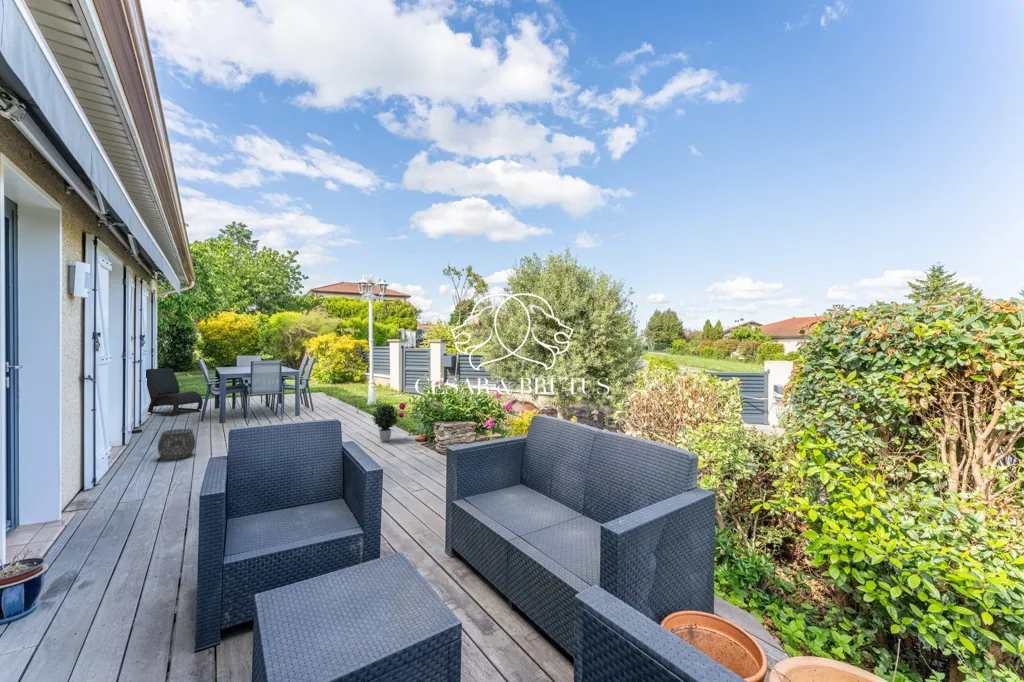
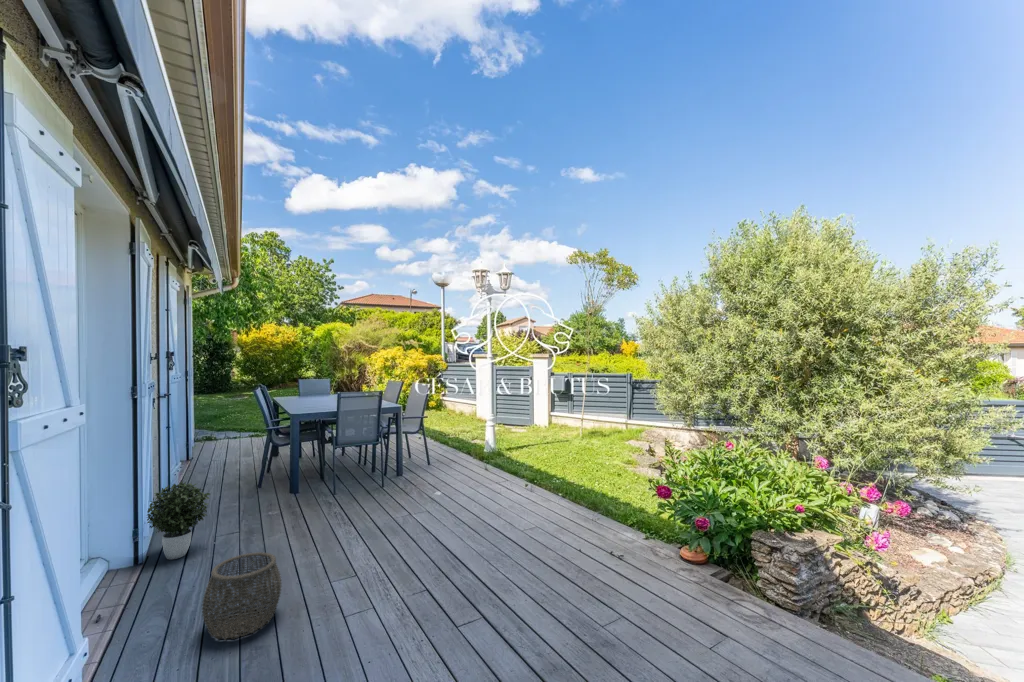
lounge chair: present [146,368,203,416] -> none [172,400,257,477]
potted plant: present [373,405,398,442] -> present [147,481,210,559]

